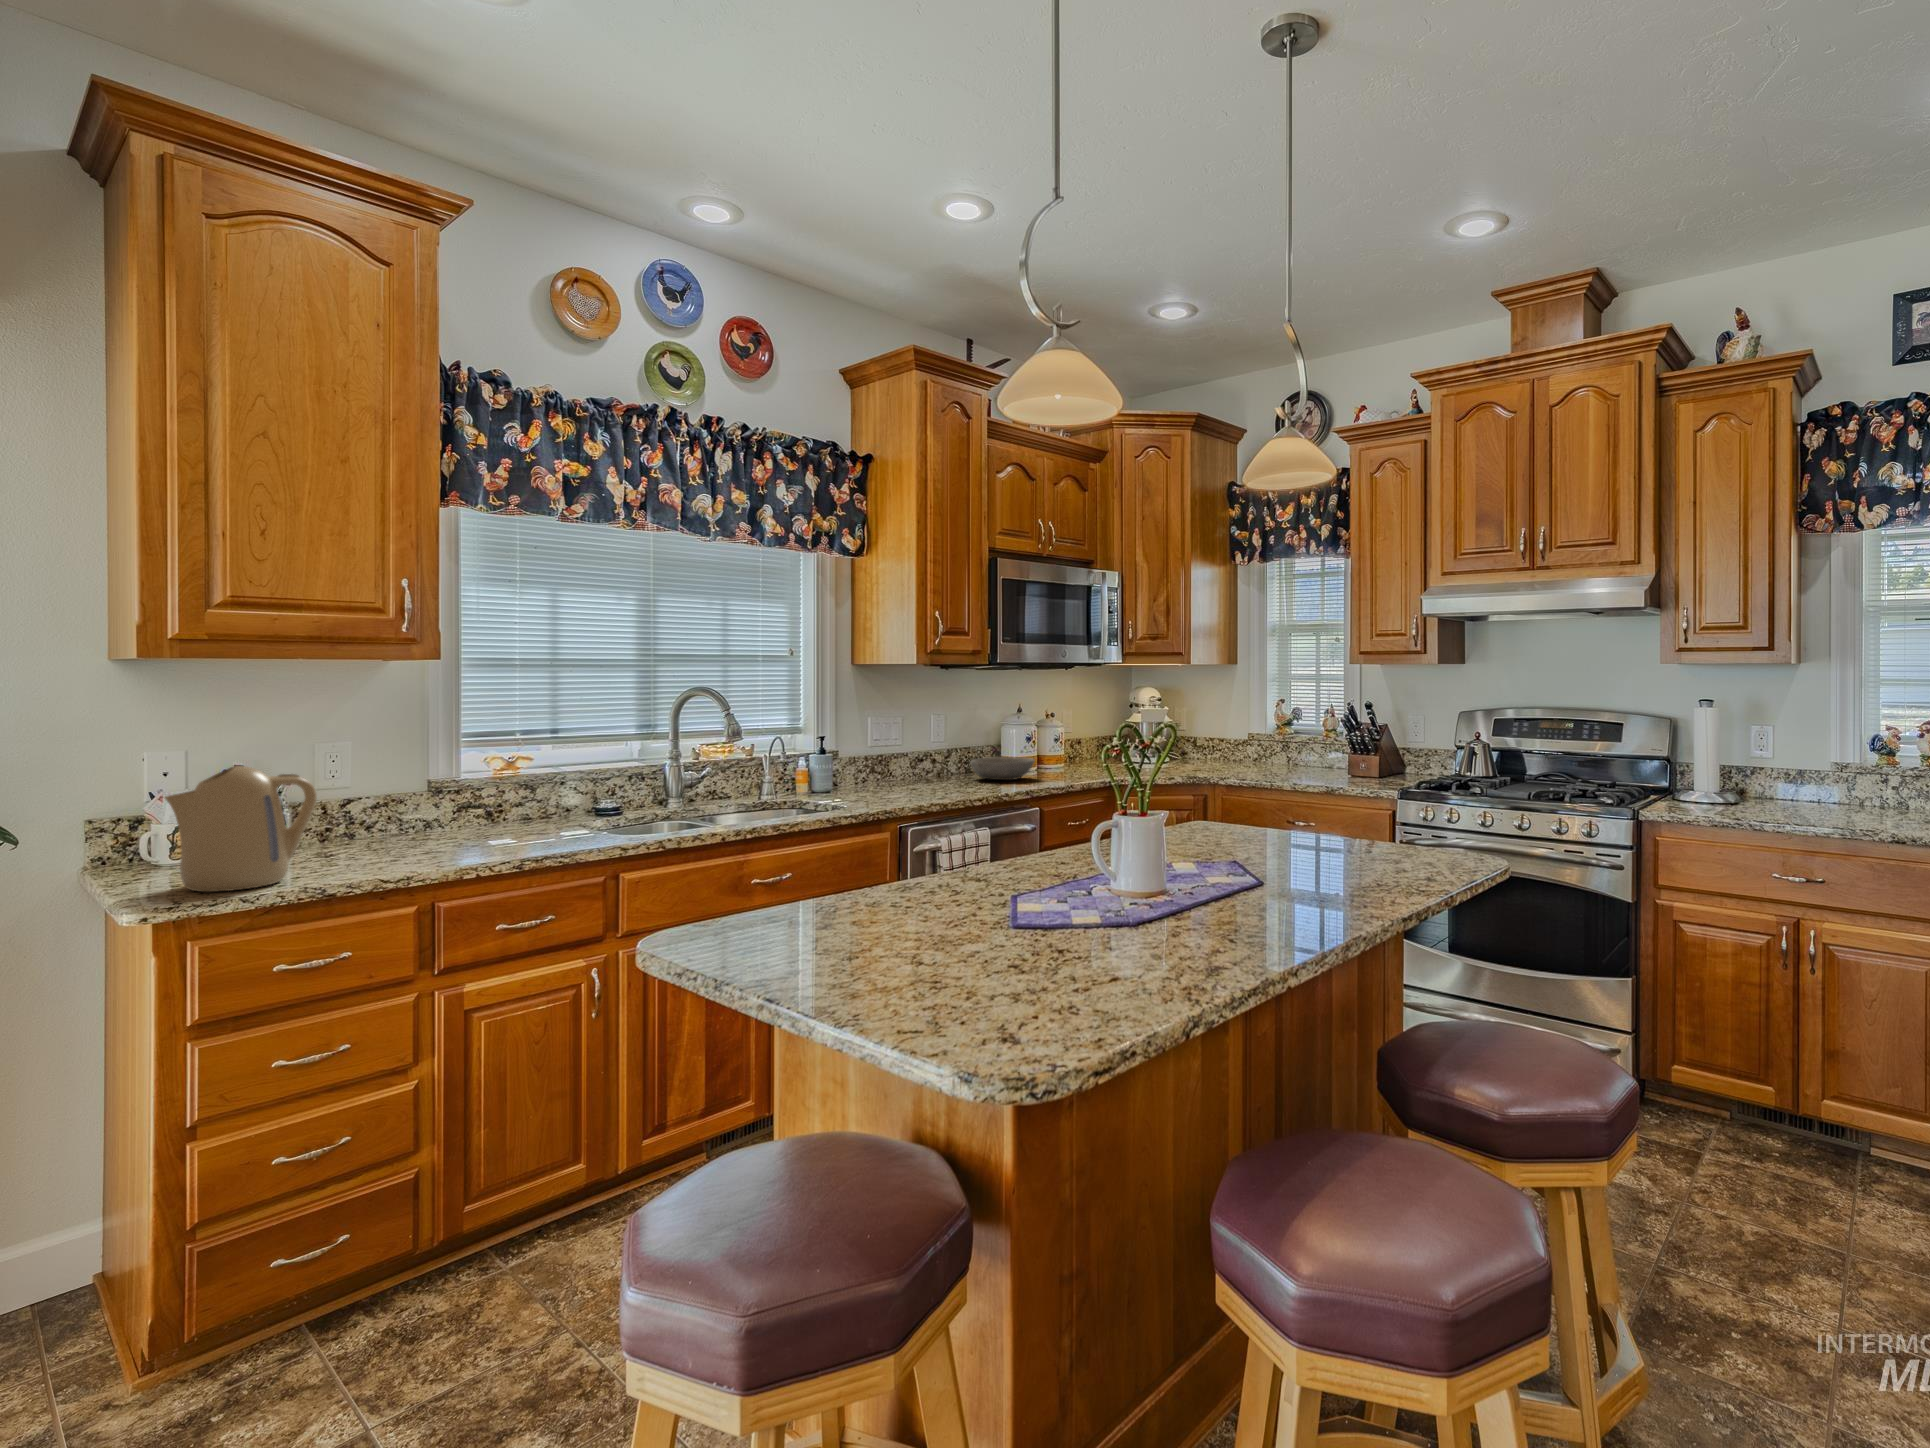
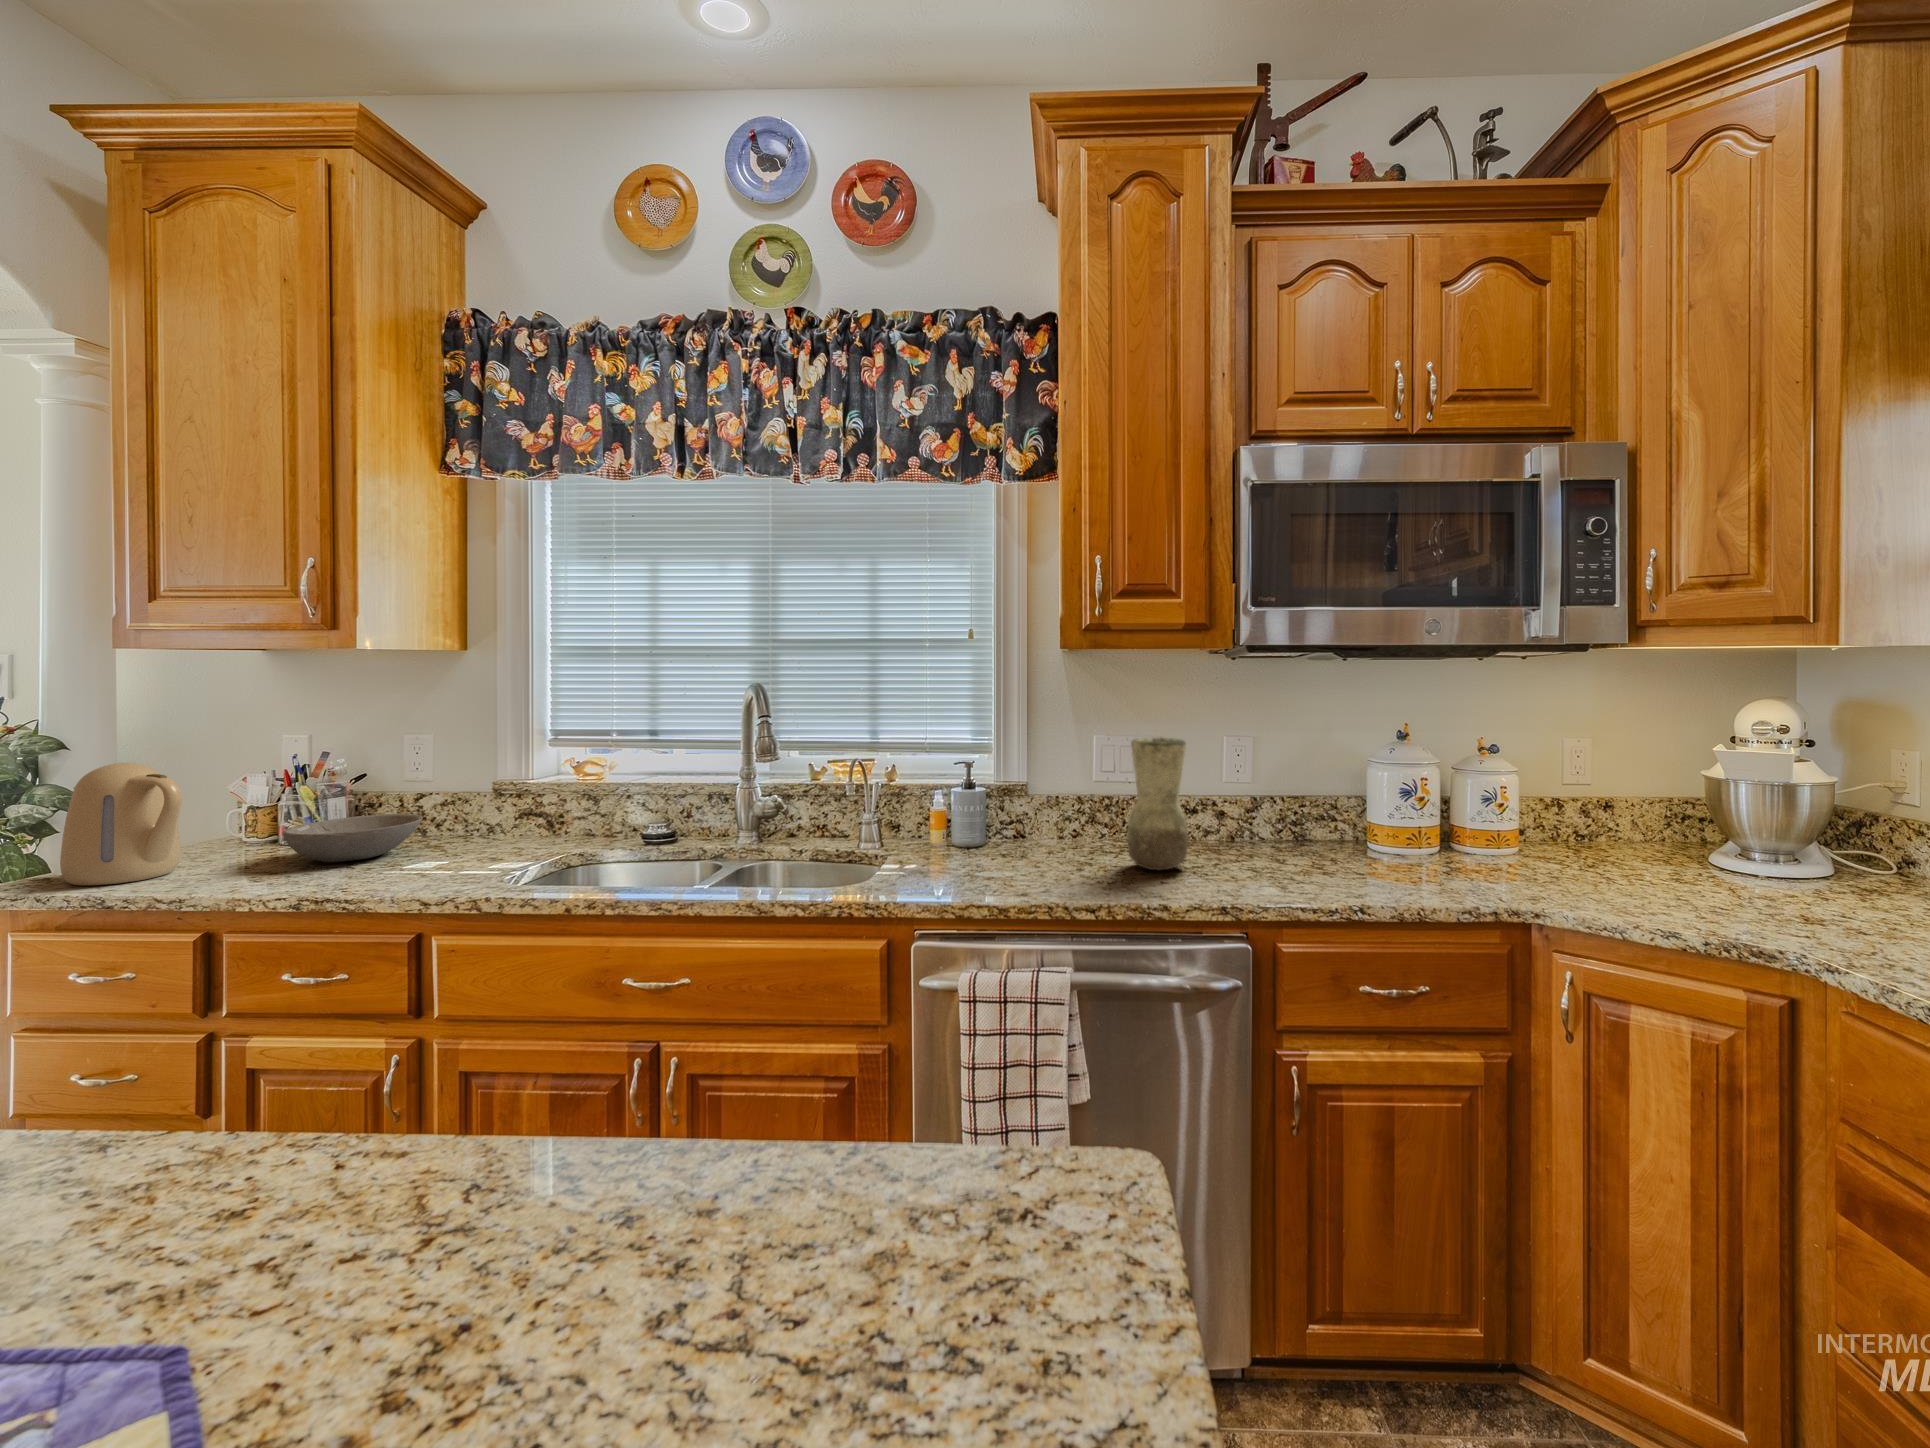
vase: none [929,711,965,788] -> present [1127,738,1189,870]
bowl: present [971,757,1035,780] -> present [283,814,423,862]

